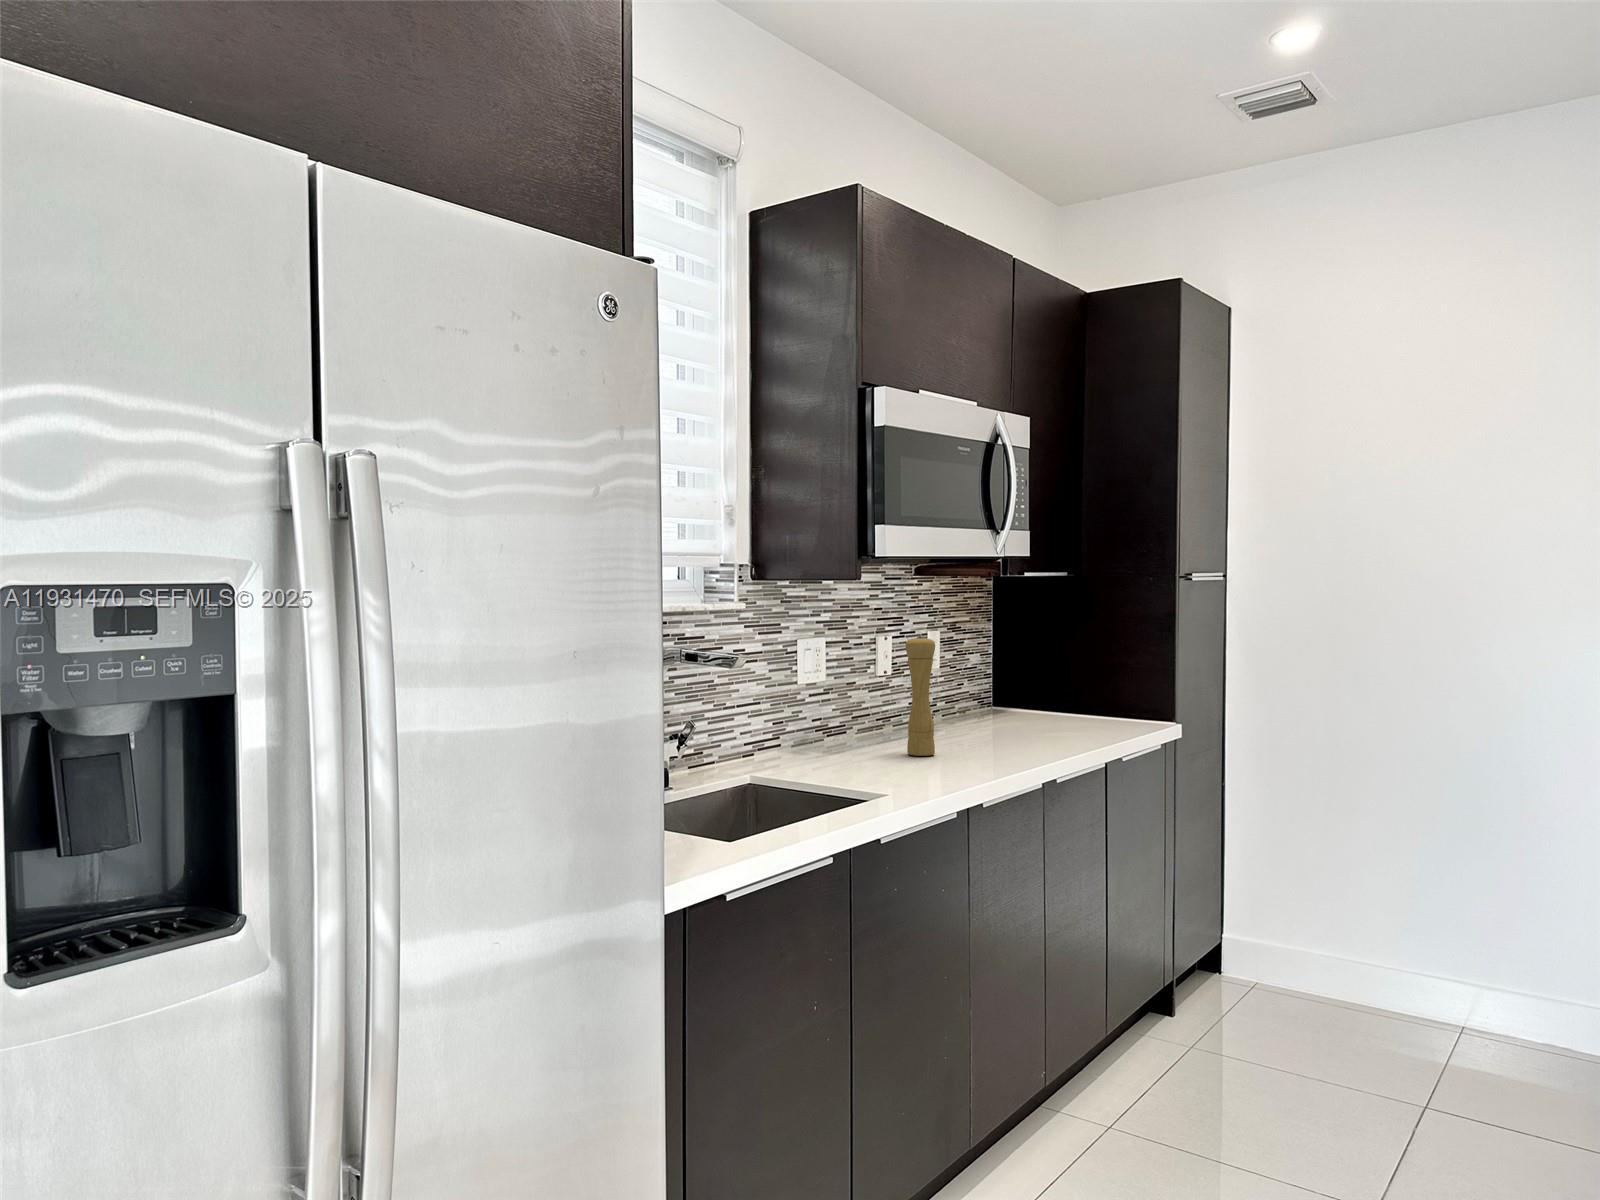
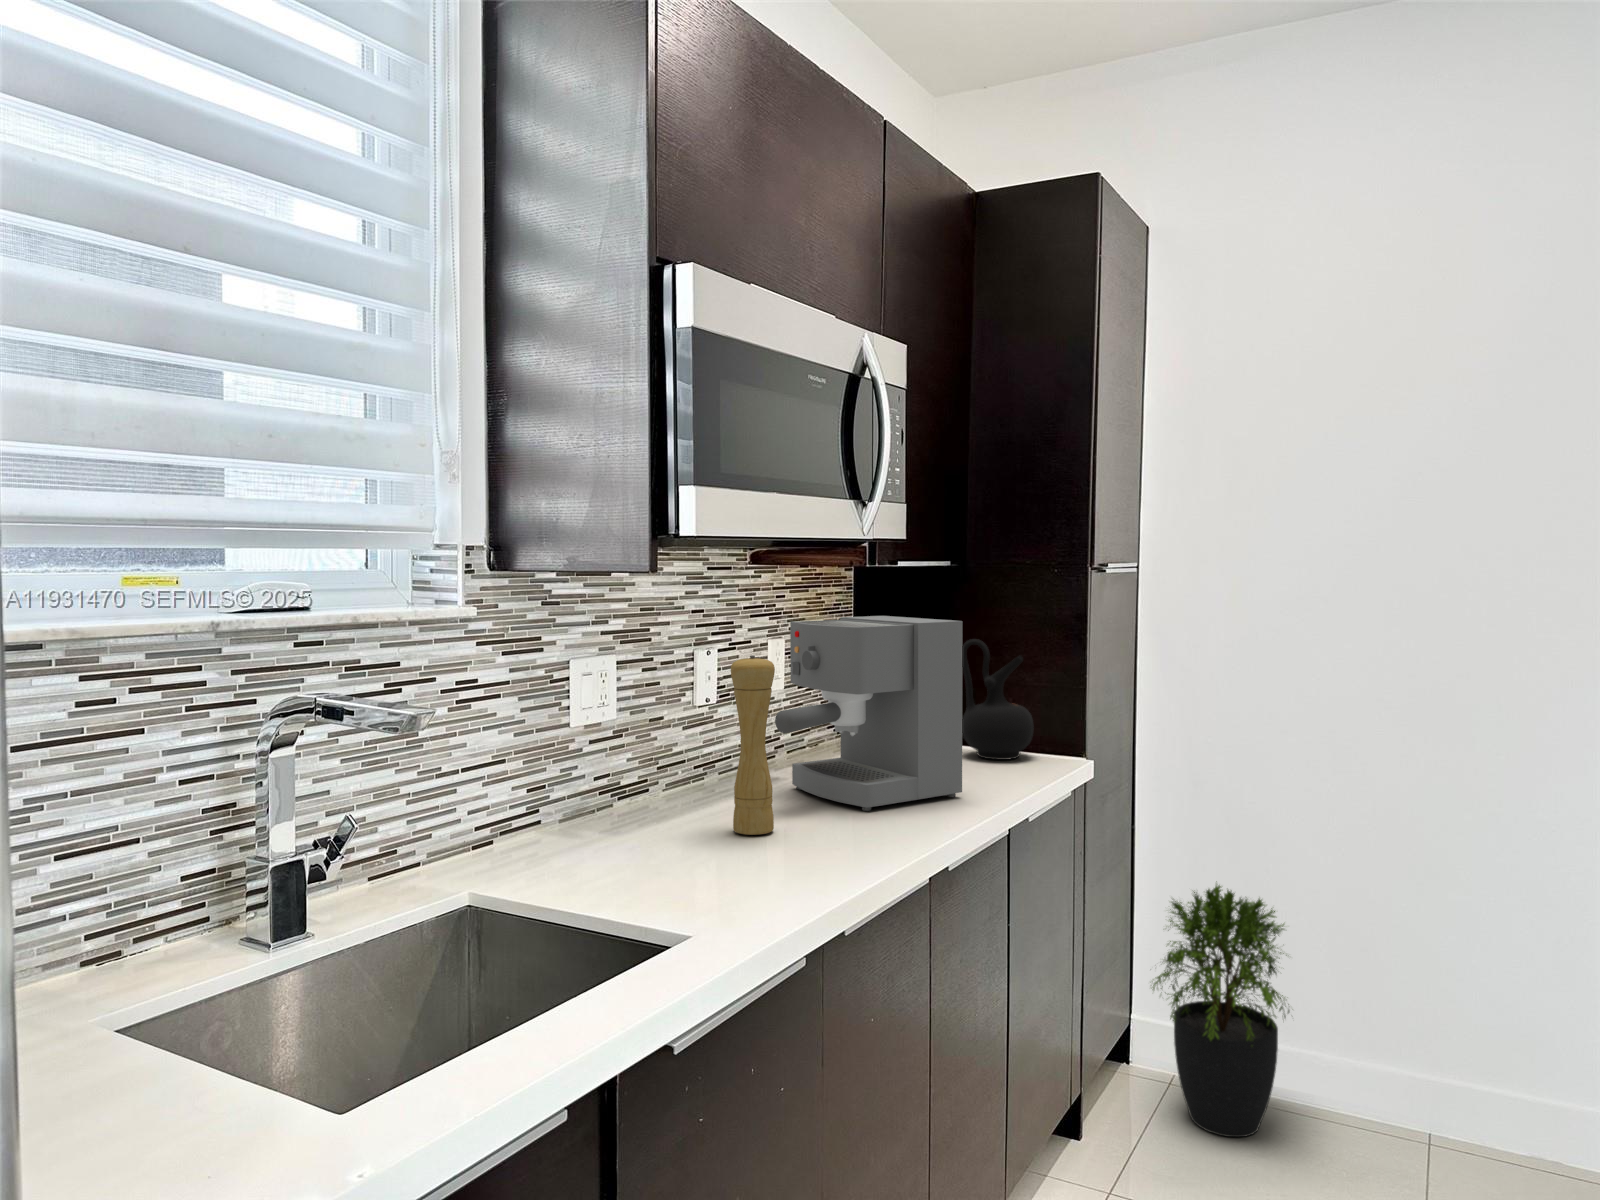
coffee maker: none [935,612,1070,747] -> present [775,616,963,811]
ceramic jug: none [1075,631,1132,723] -> present [962,639,1034,760]
potted plant: none [1229,824,1347,1024] -> present [1153,885,1289,1137]

